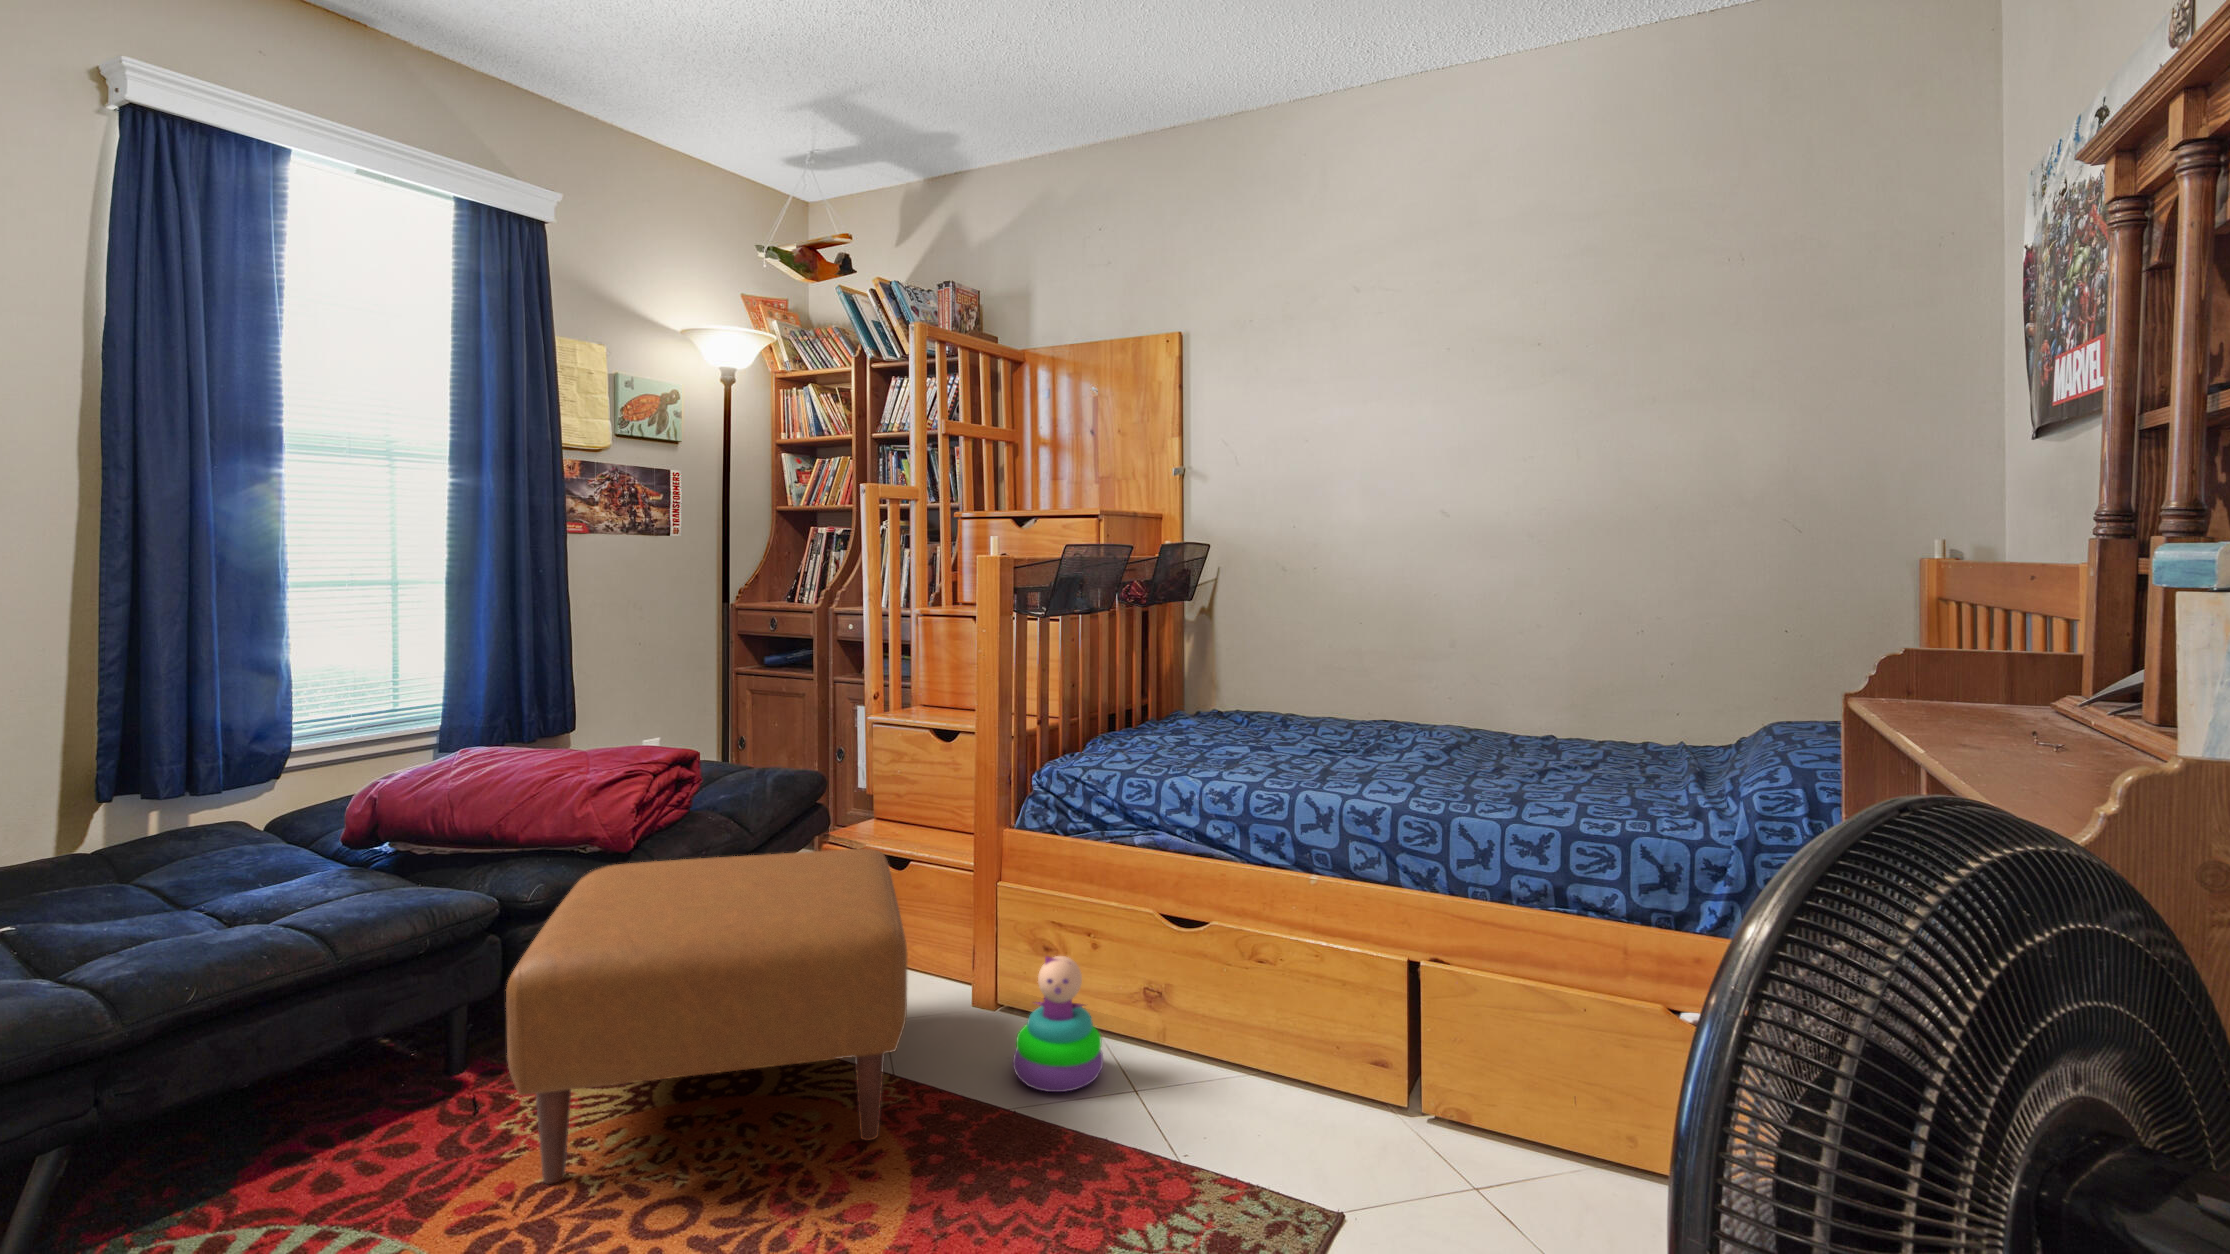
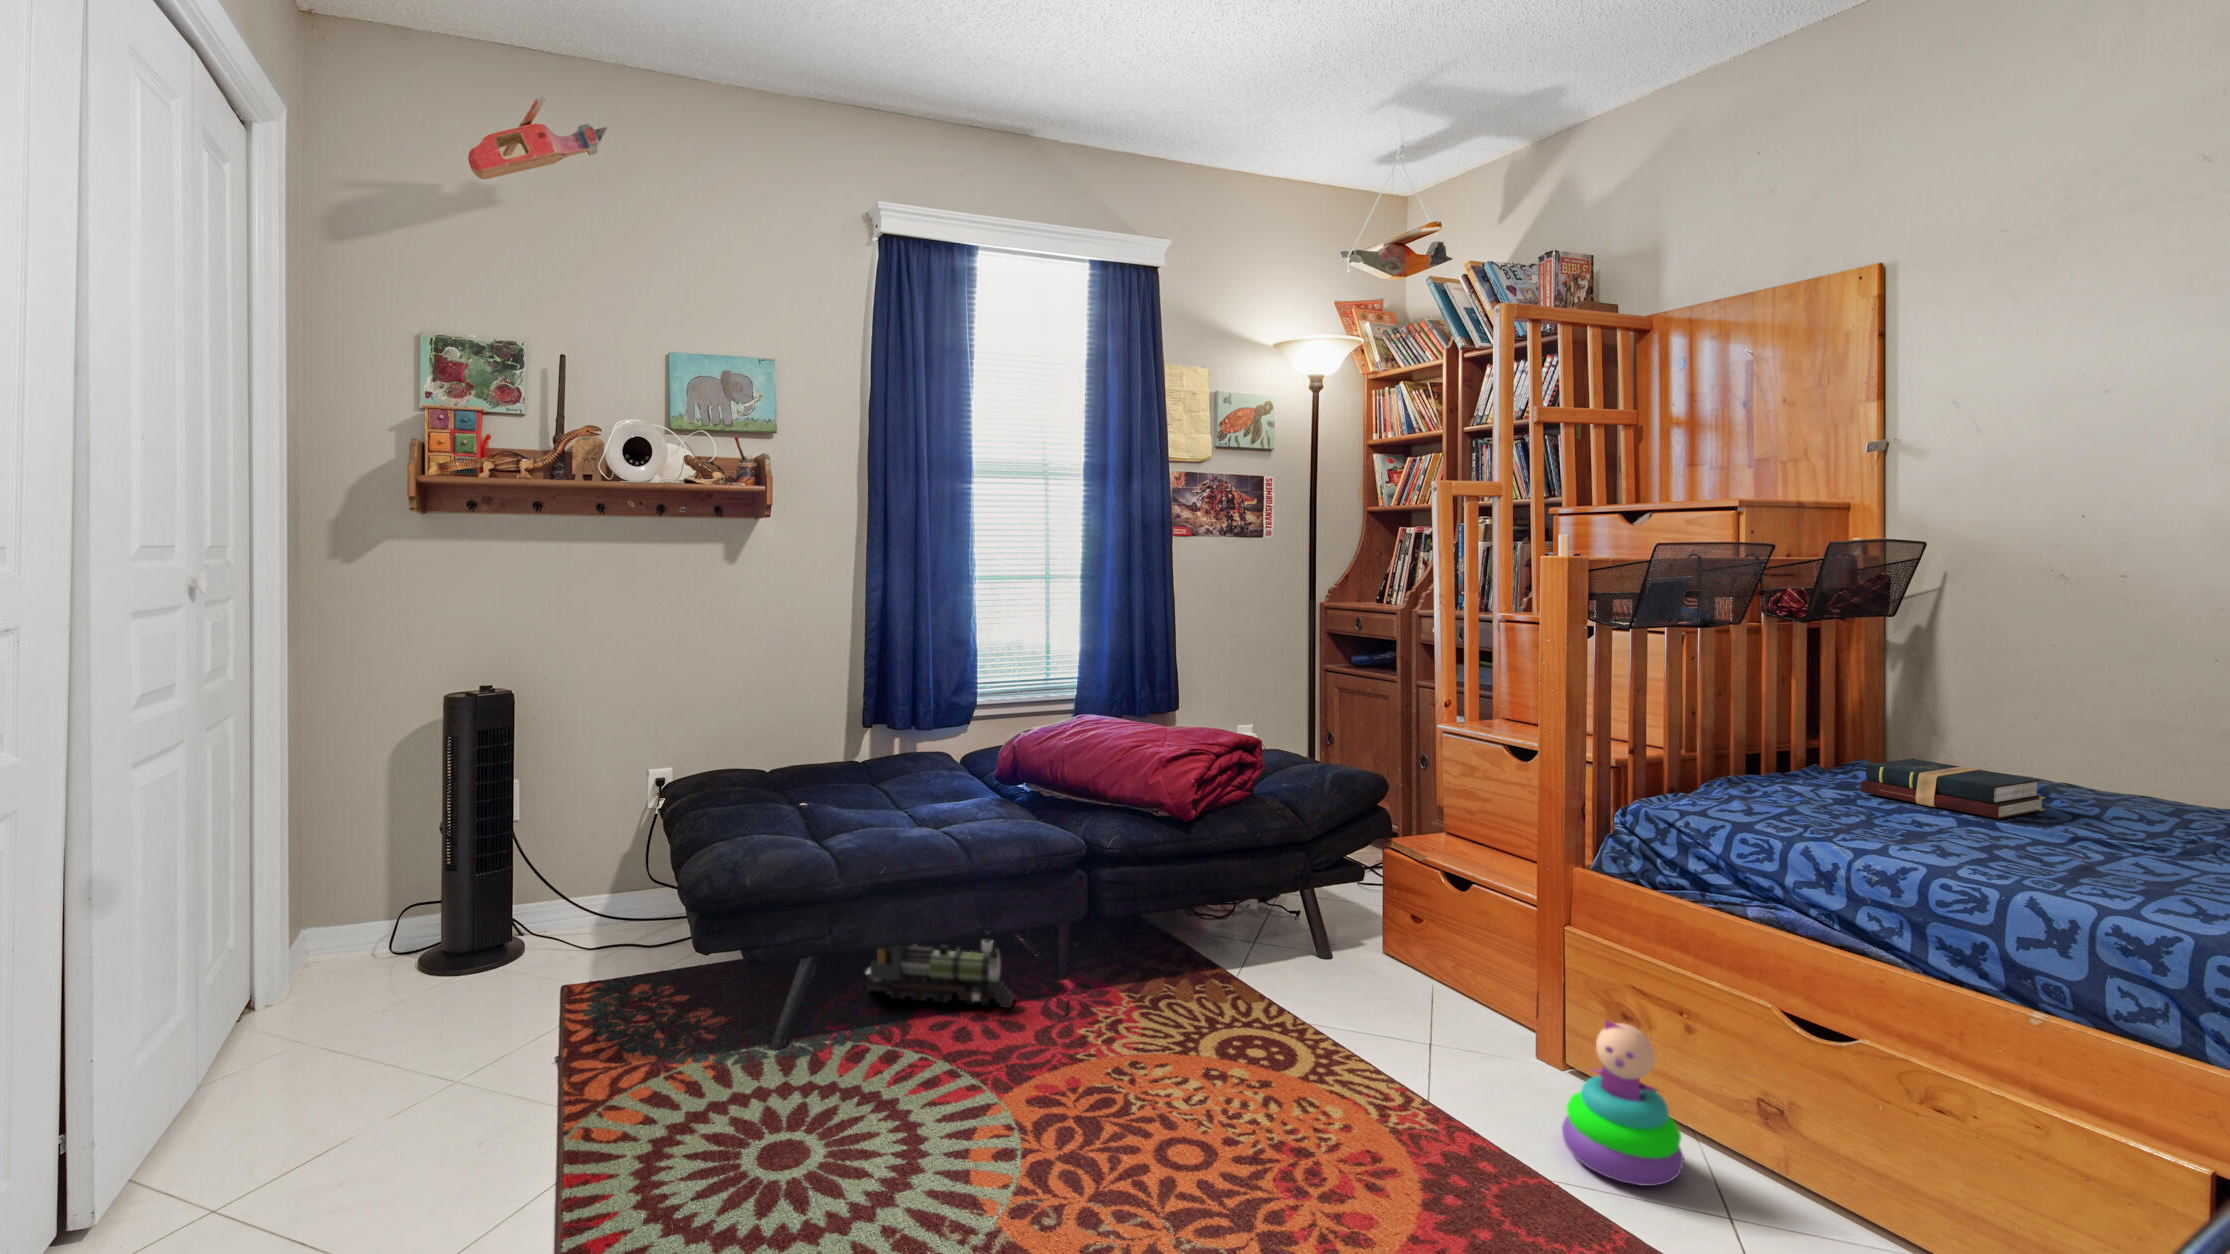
hardback book: none [1192,708,1293,745] -> present [1860,759,2045,819]
ottoman: present [506,848,907,1184] -> none [1075,831,1436,1156]
toy train: none [132,1032,394,1172] -> present [866,932,1015,1007]

